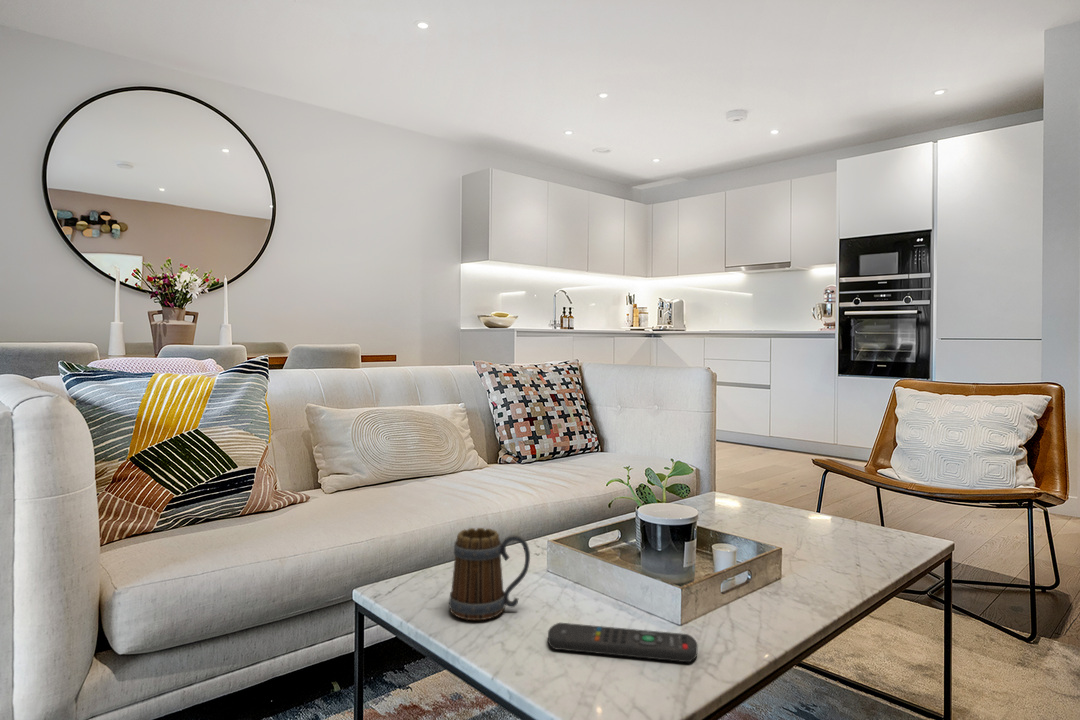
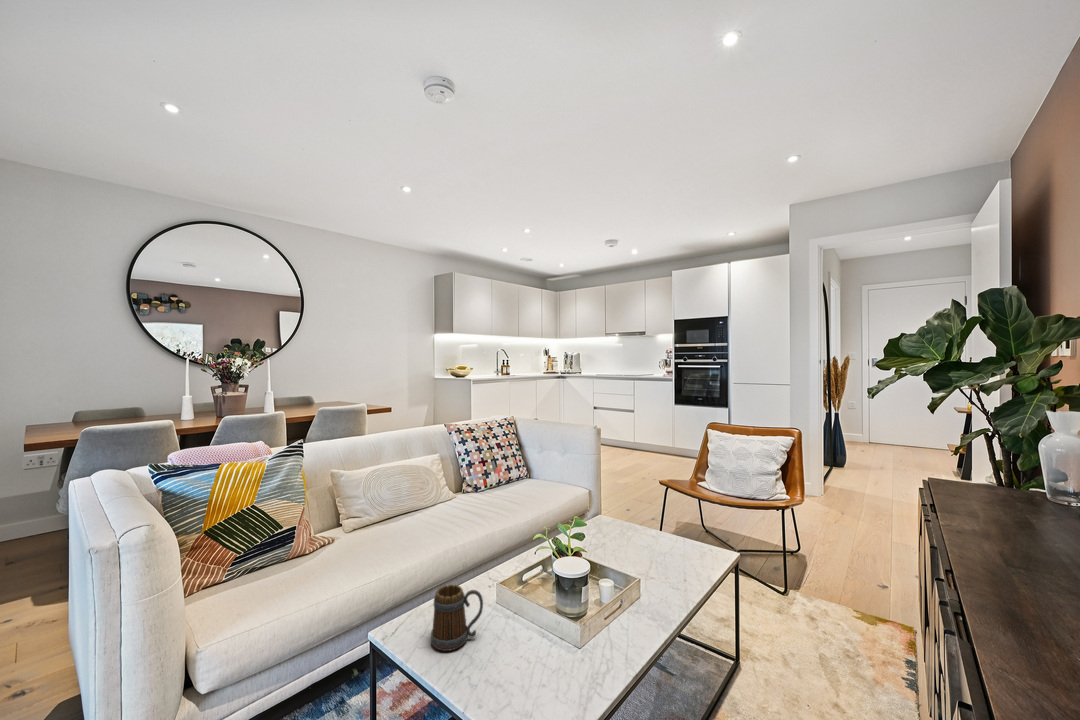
remote control: present [548,623,698,662] -> none [495,650,588,676]

